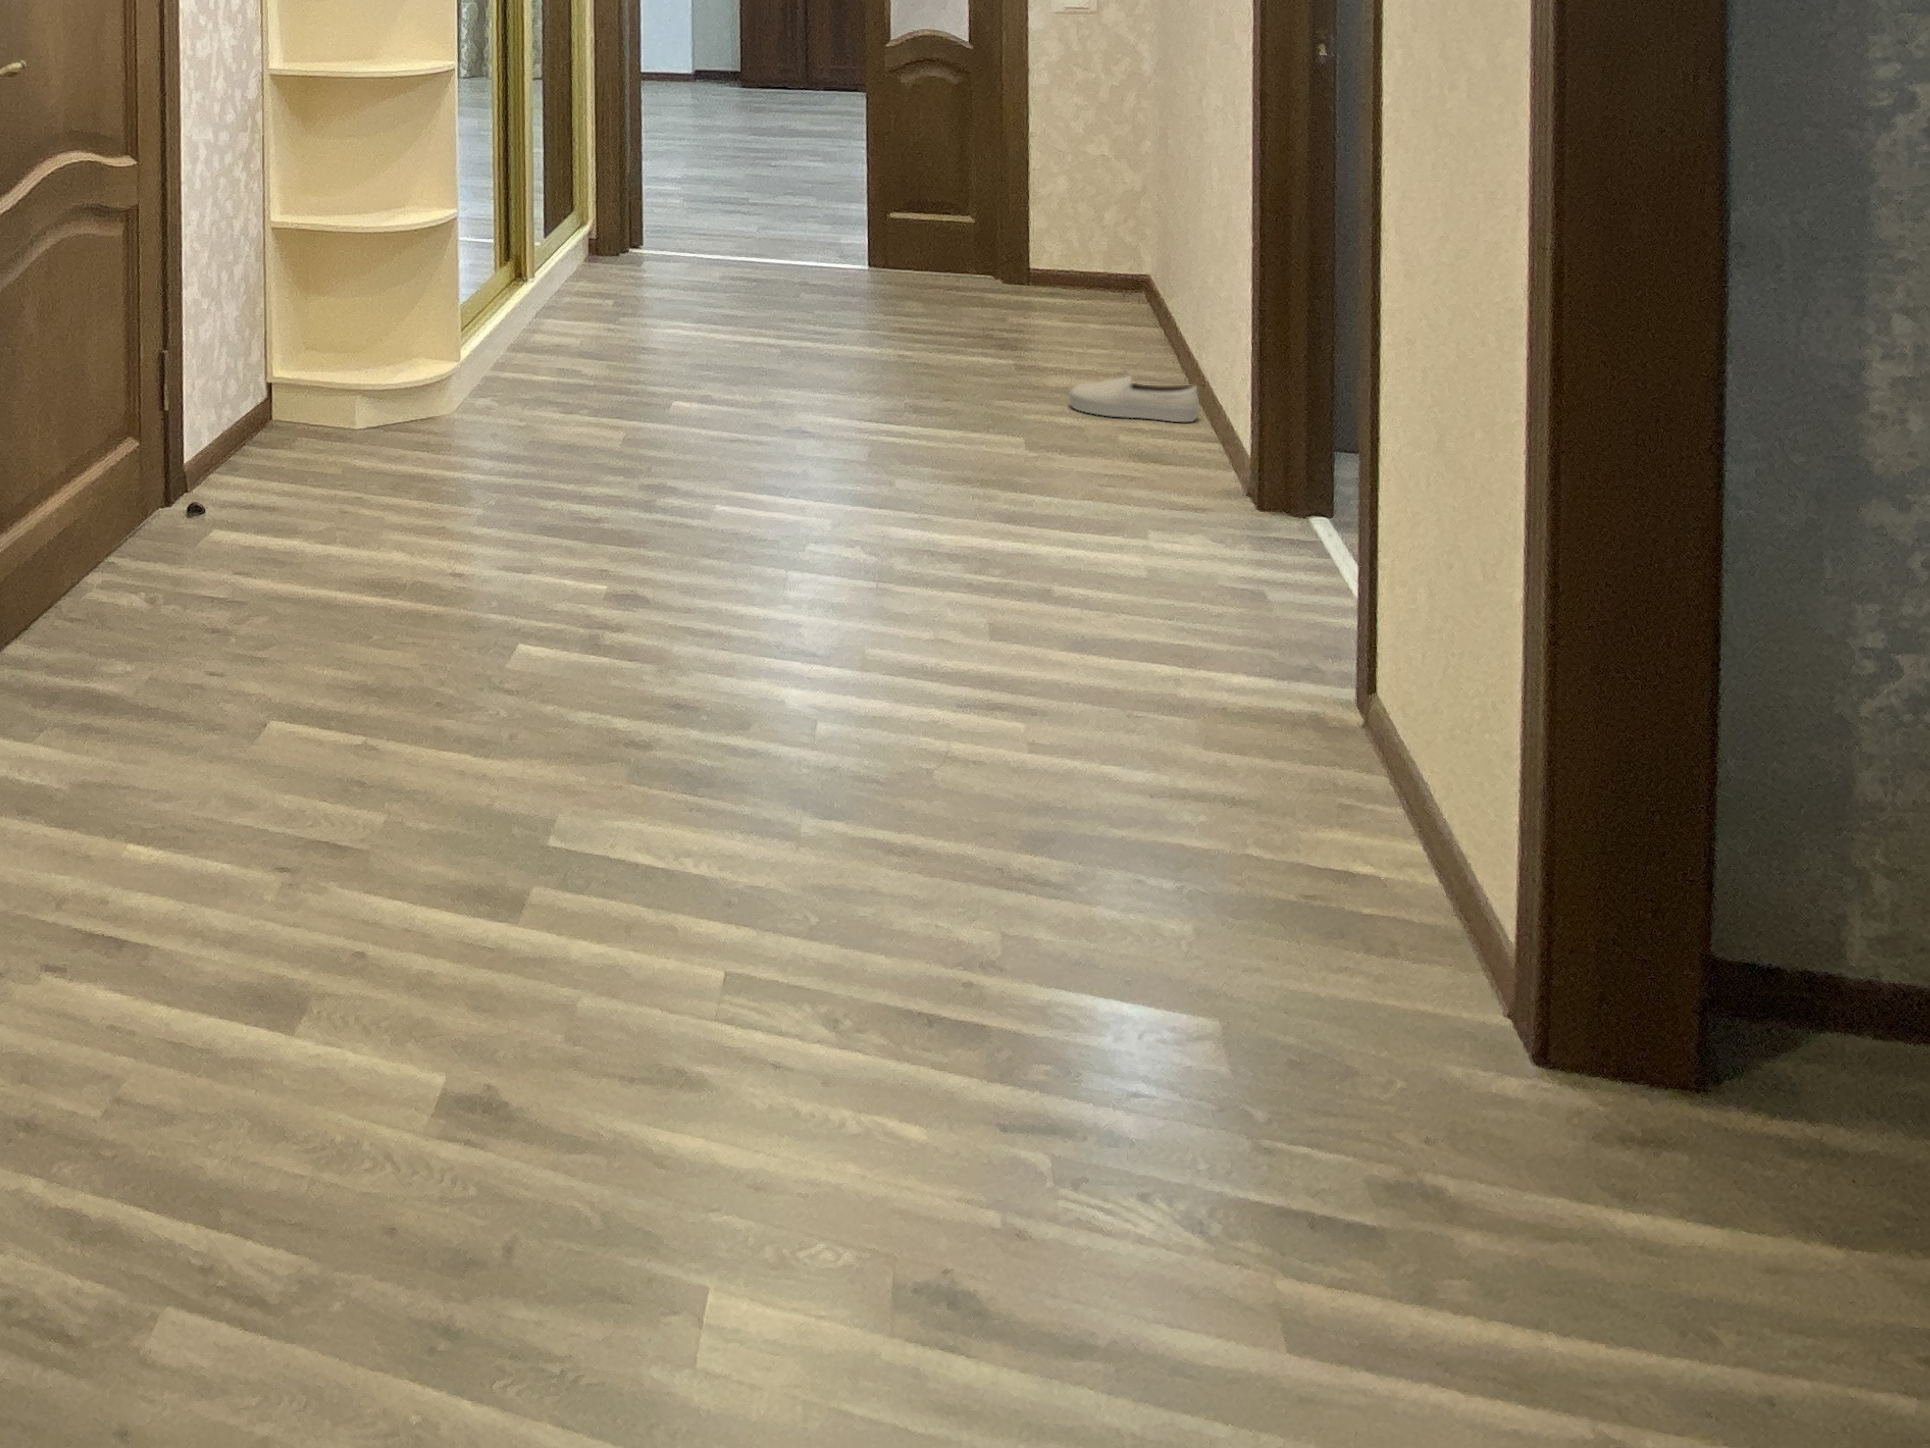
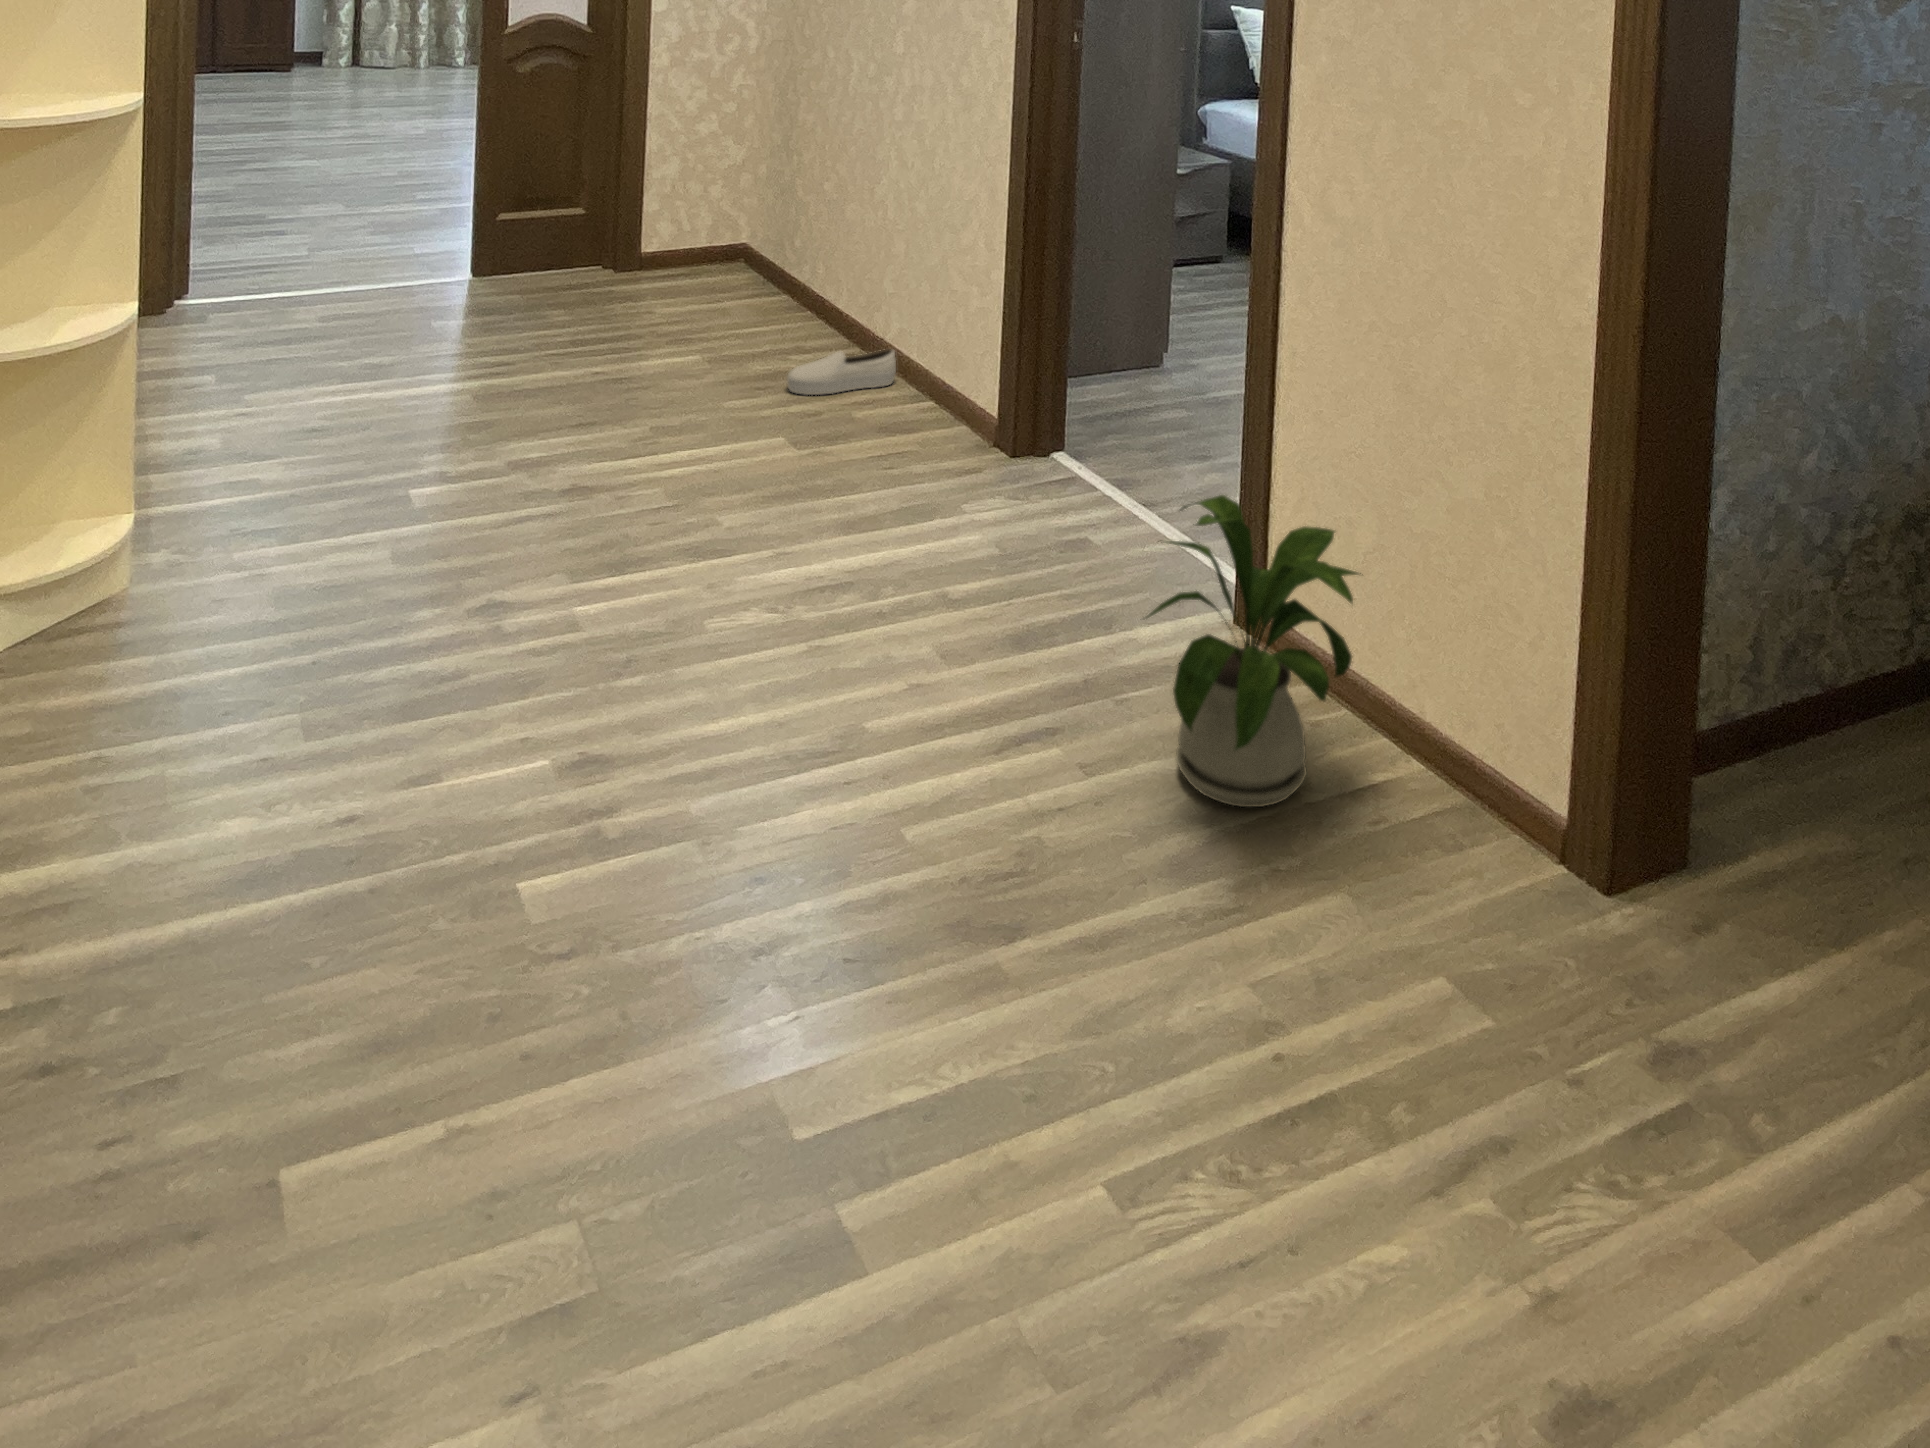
house plant: none [1063,501,1378,840] -> present [1145,495,1361,807]

